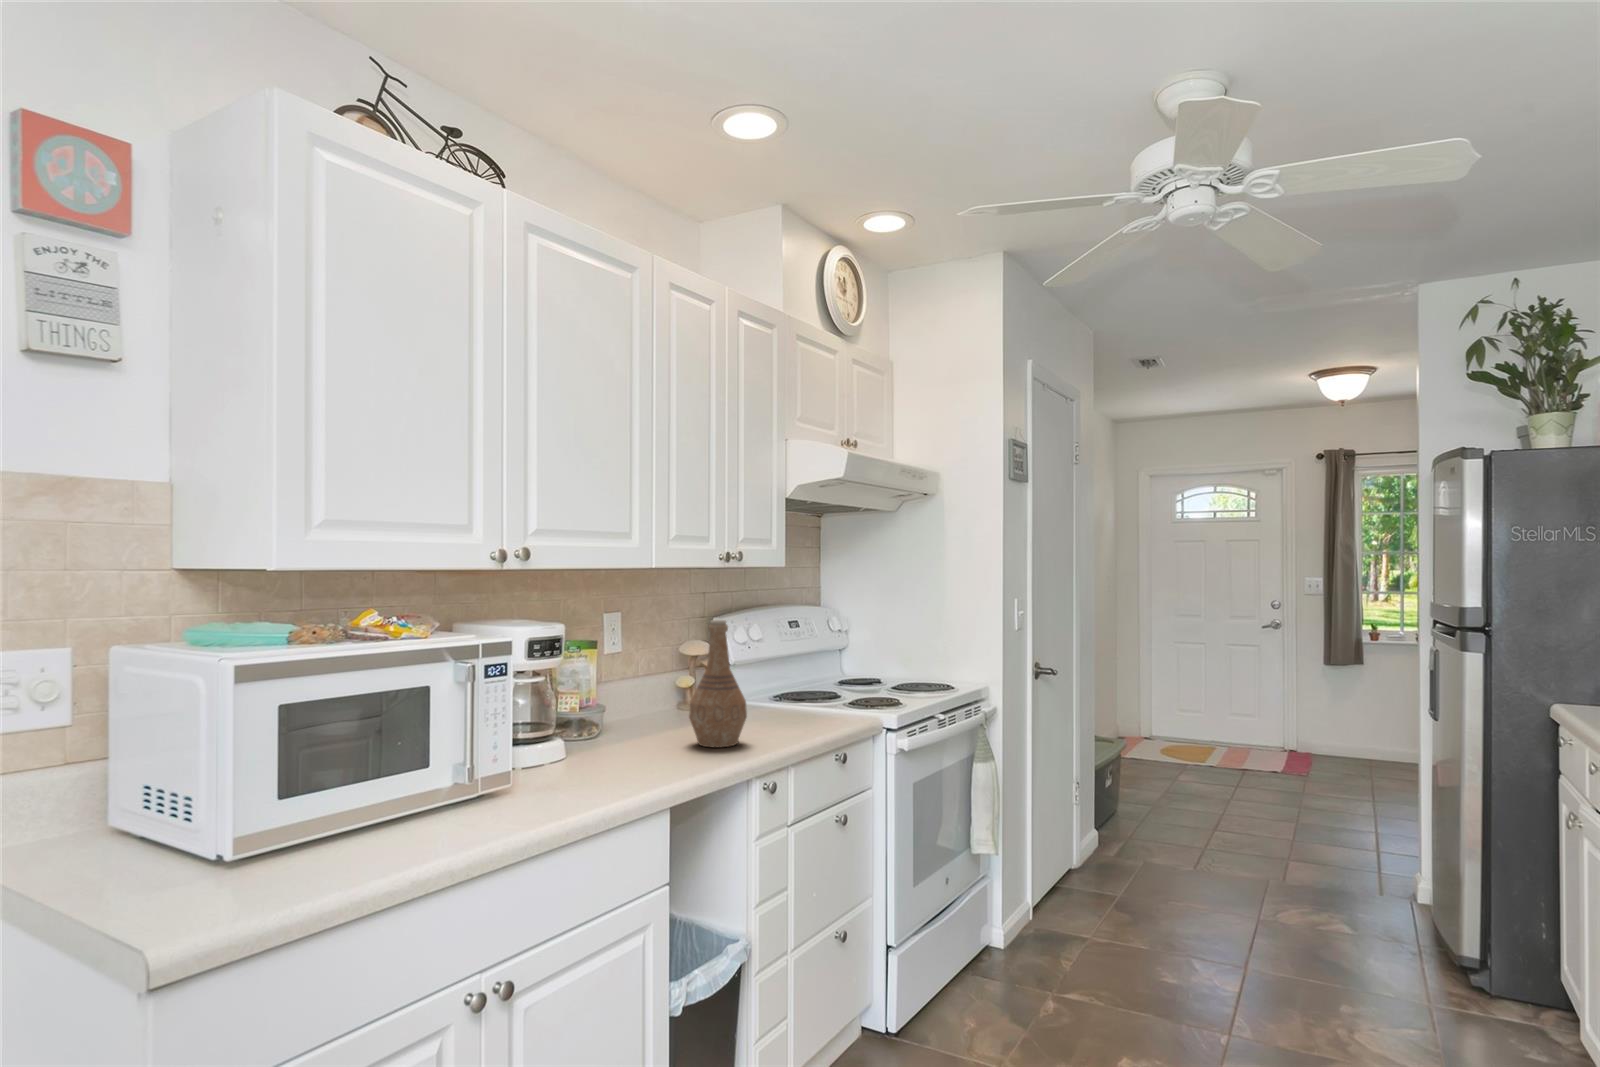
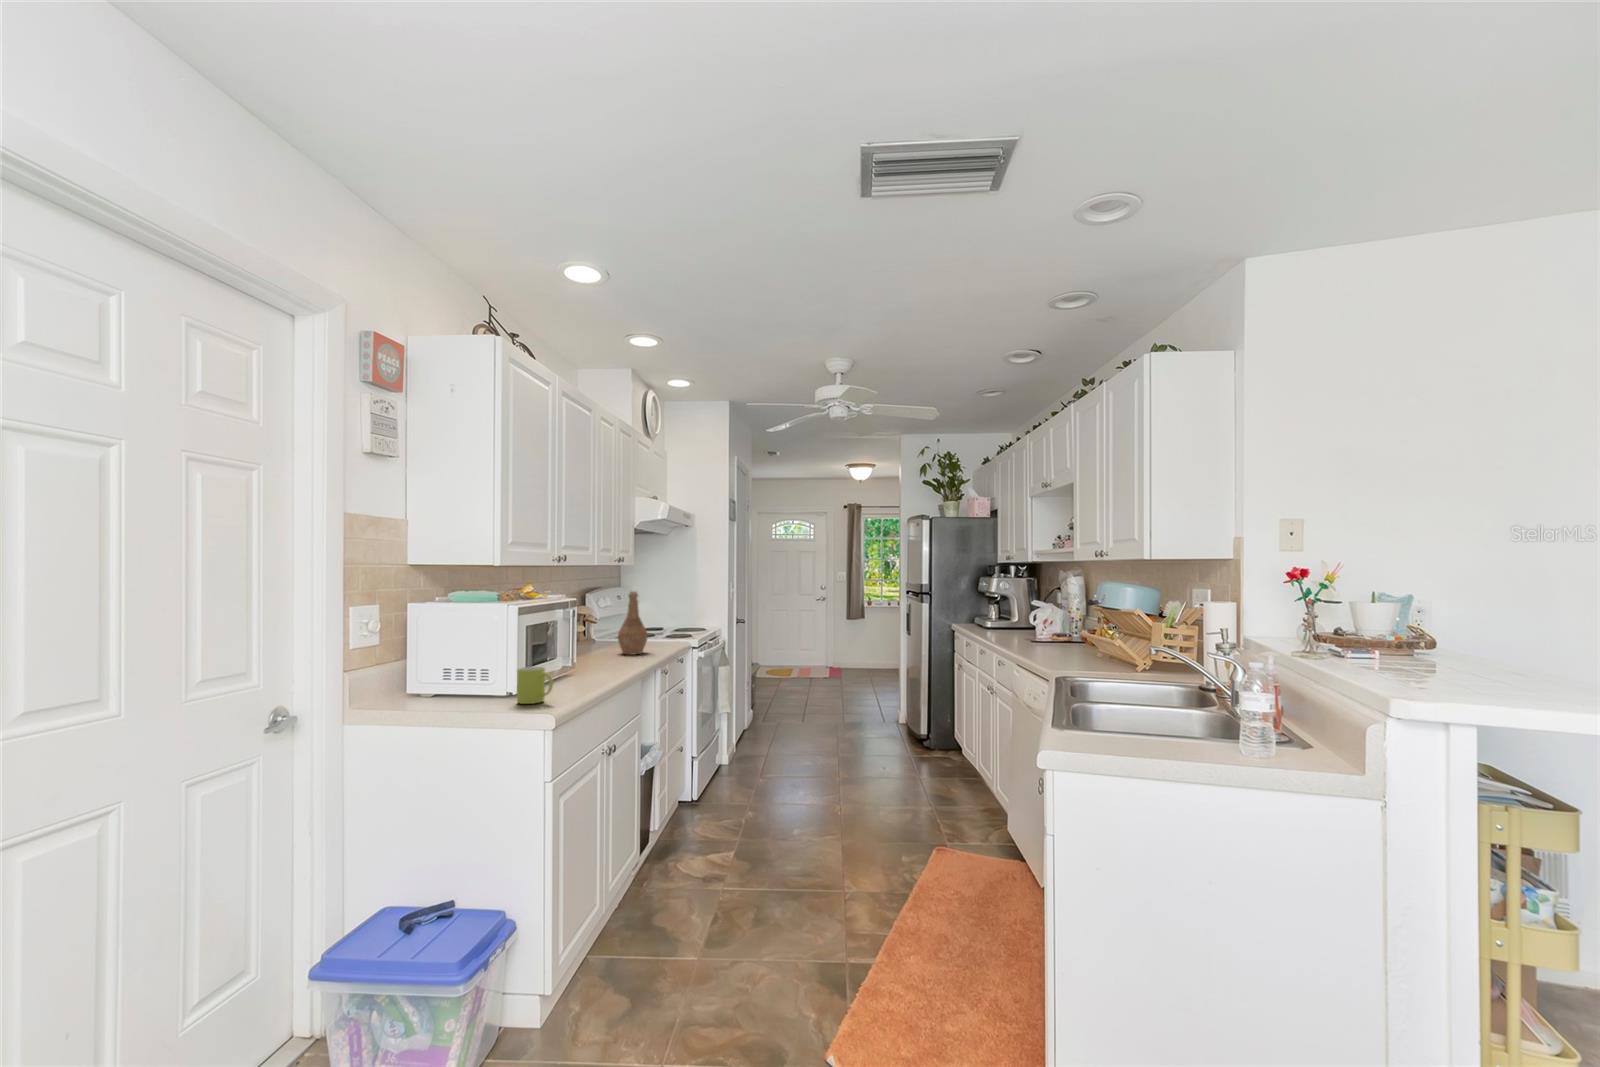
mug: none [199,804,270,898] -> present [517,667,553,704]

